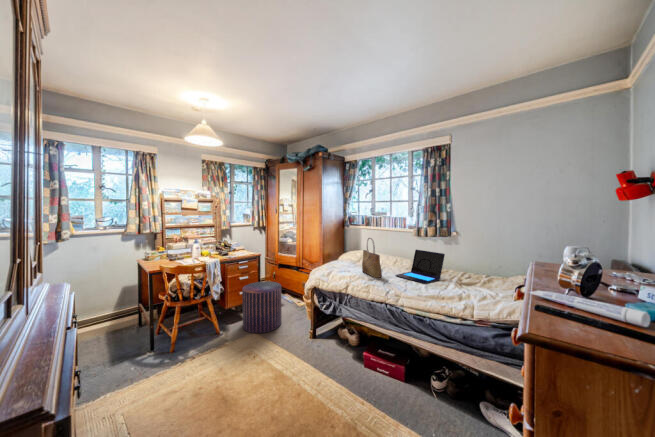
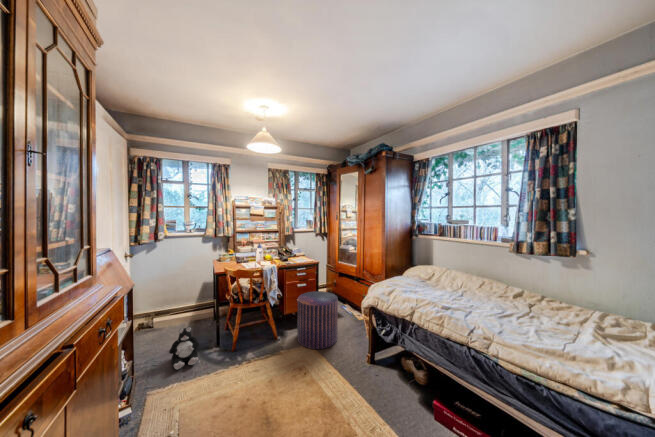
tote bag: present [362,238,382,278] -> none [434,252,463,306]
laptop: present [396,250,445,284] -> none [483,271,568,325]
plush toy: none [101,329,139,373] -> present [169,327,199,369]

